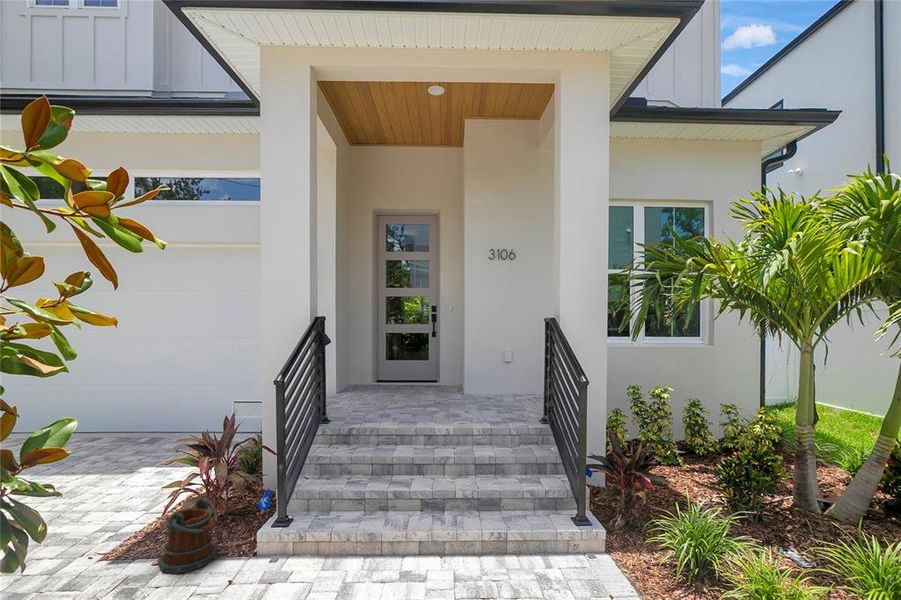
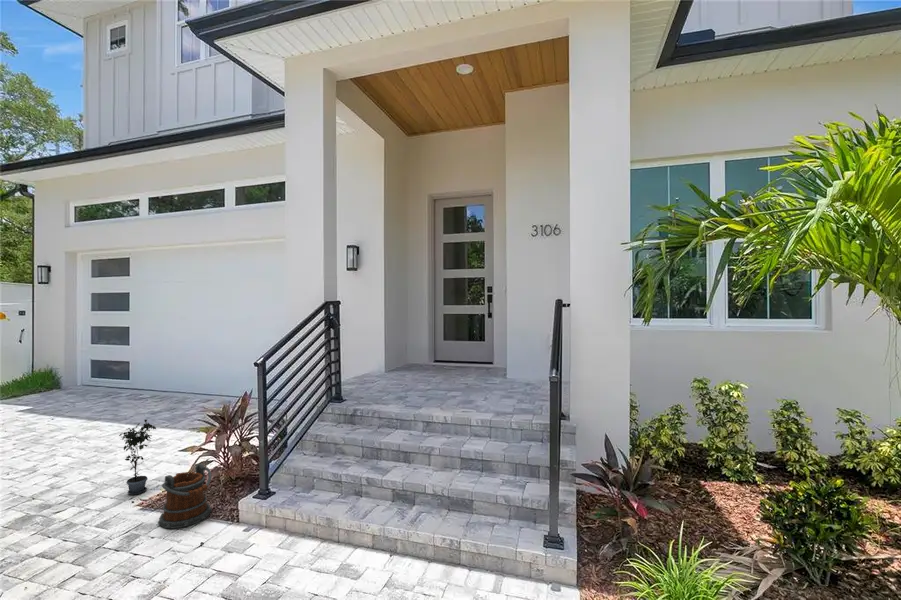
potted plant: none [74,455,121,548] -> present [119,419,156,495]

